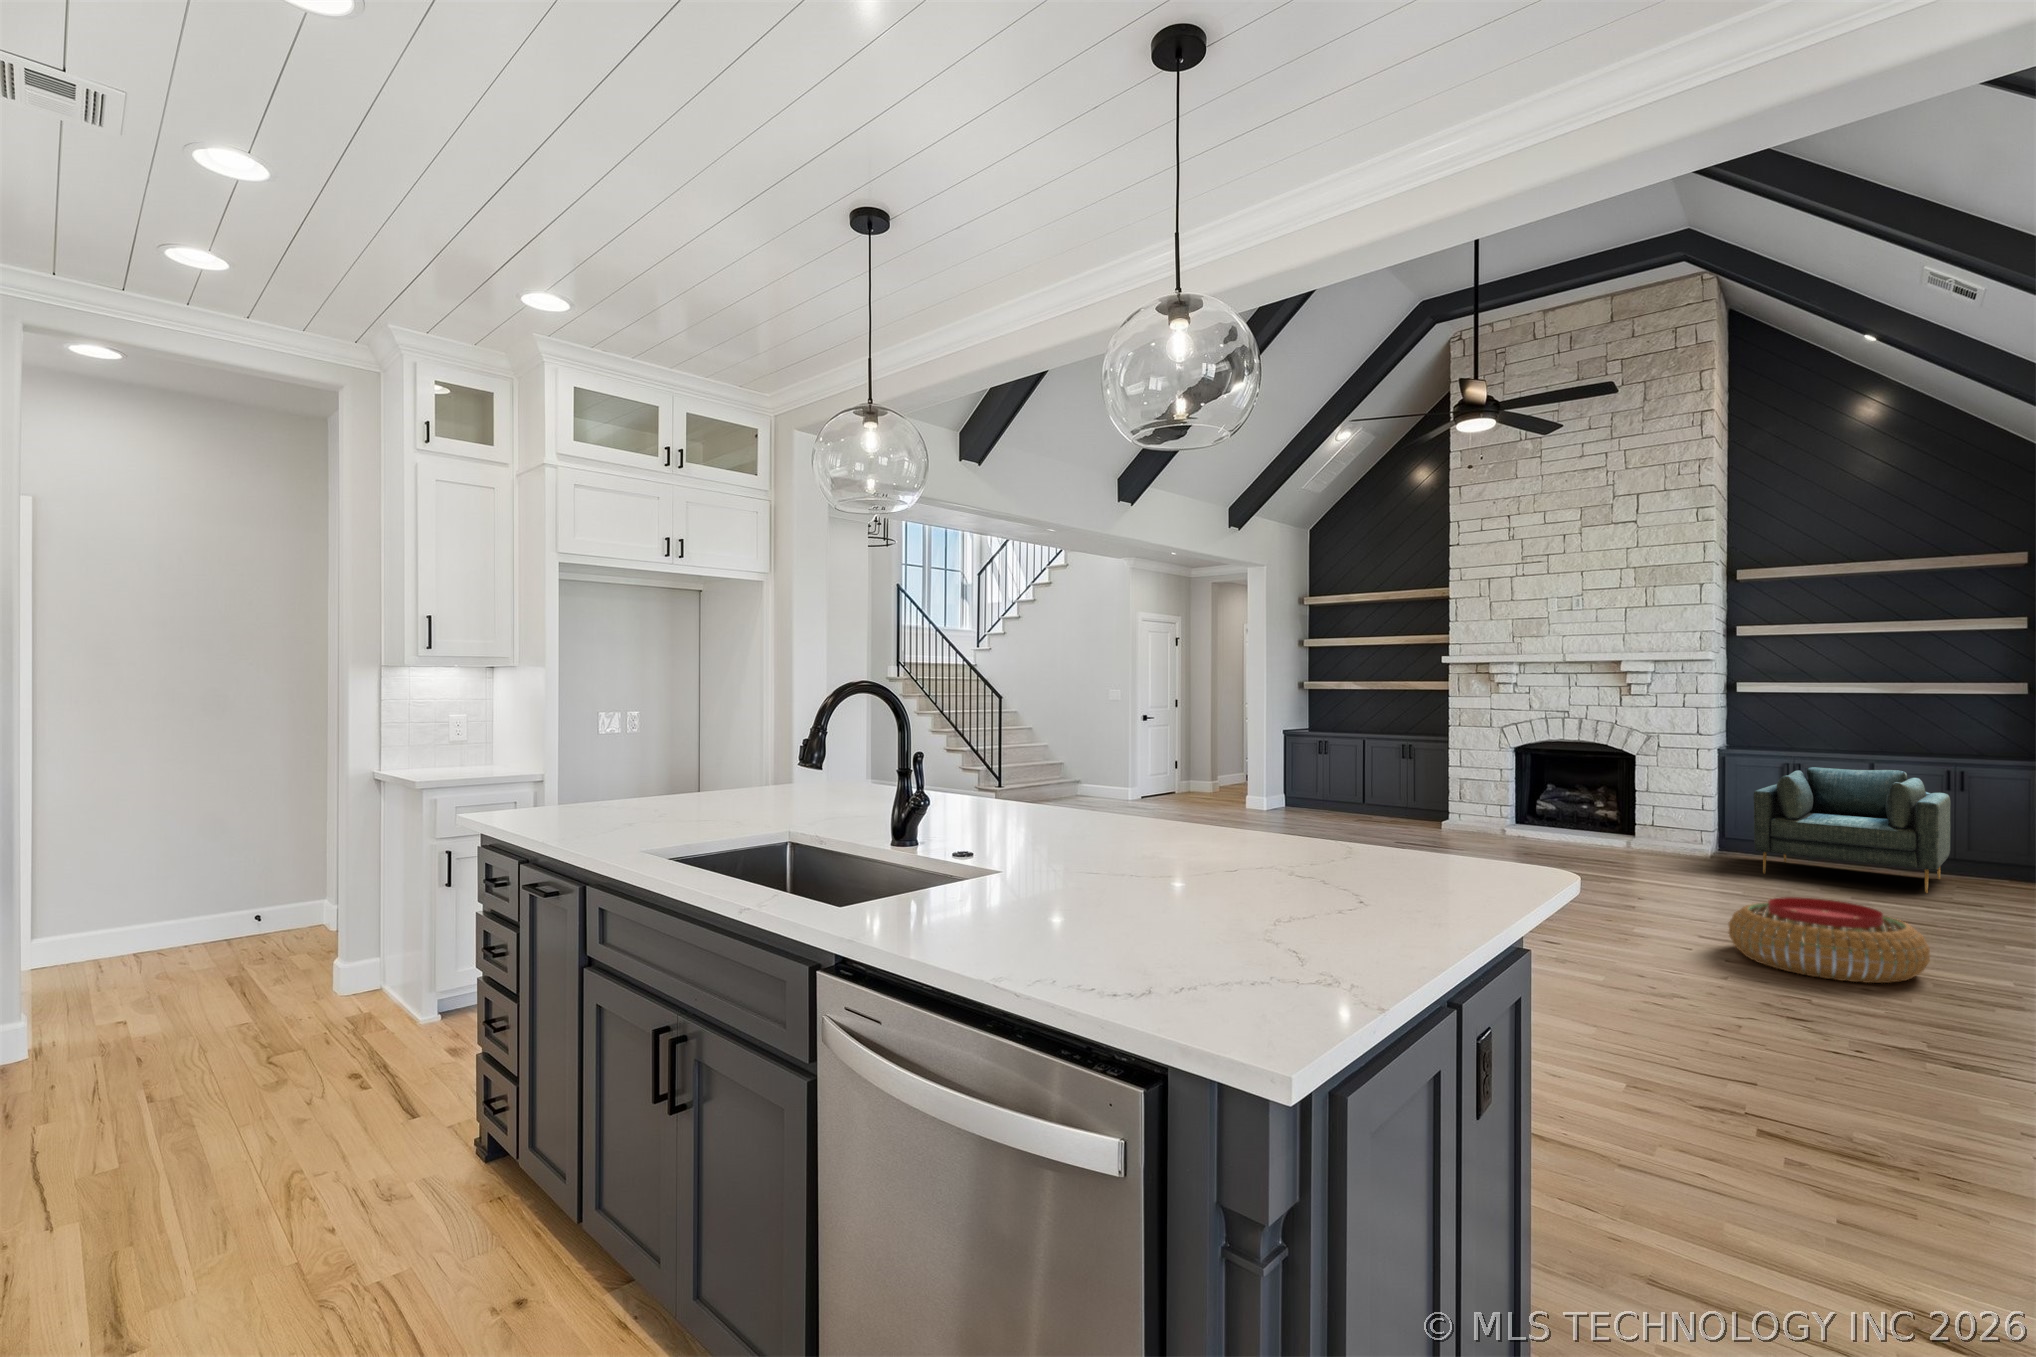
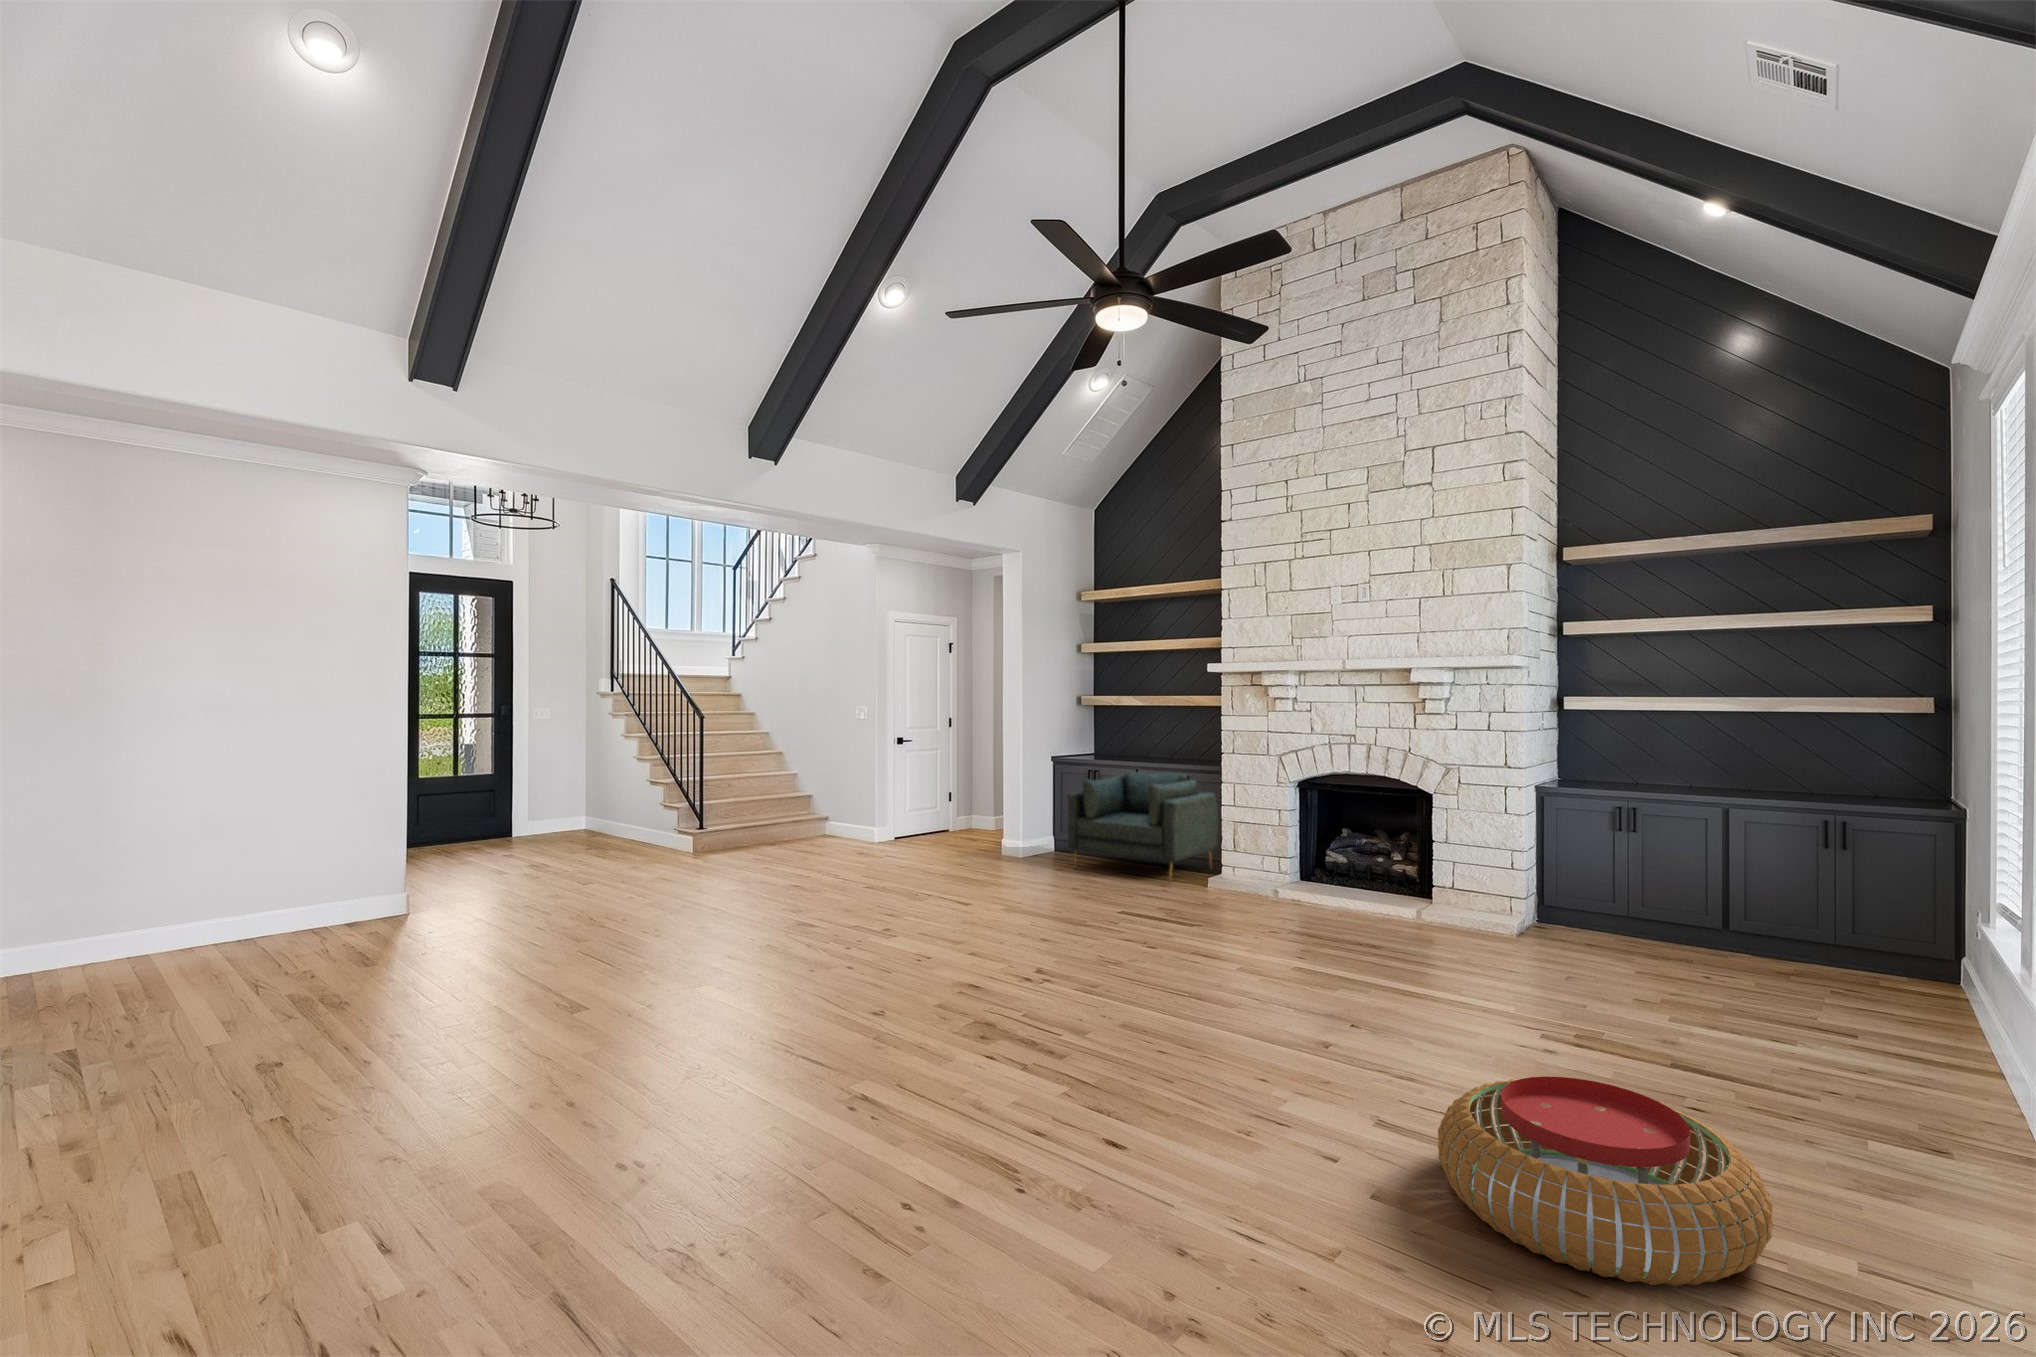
armchair: present [1753,767,1951,893] -> present [1067,772,1218,881]

